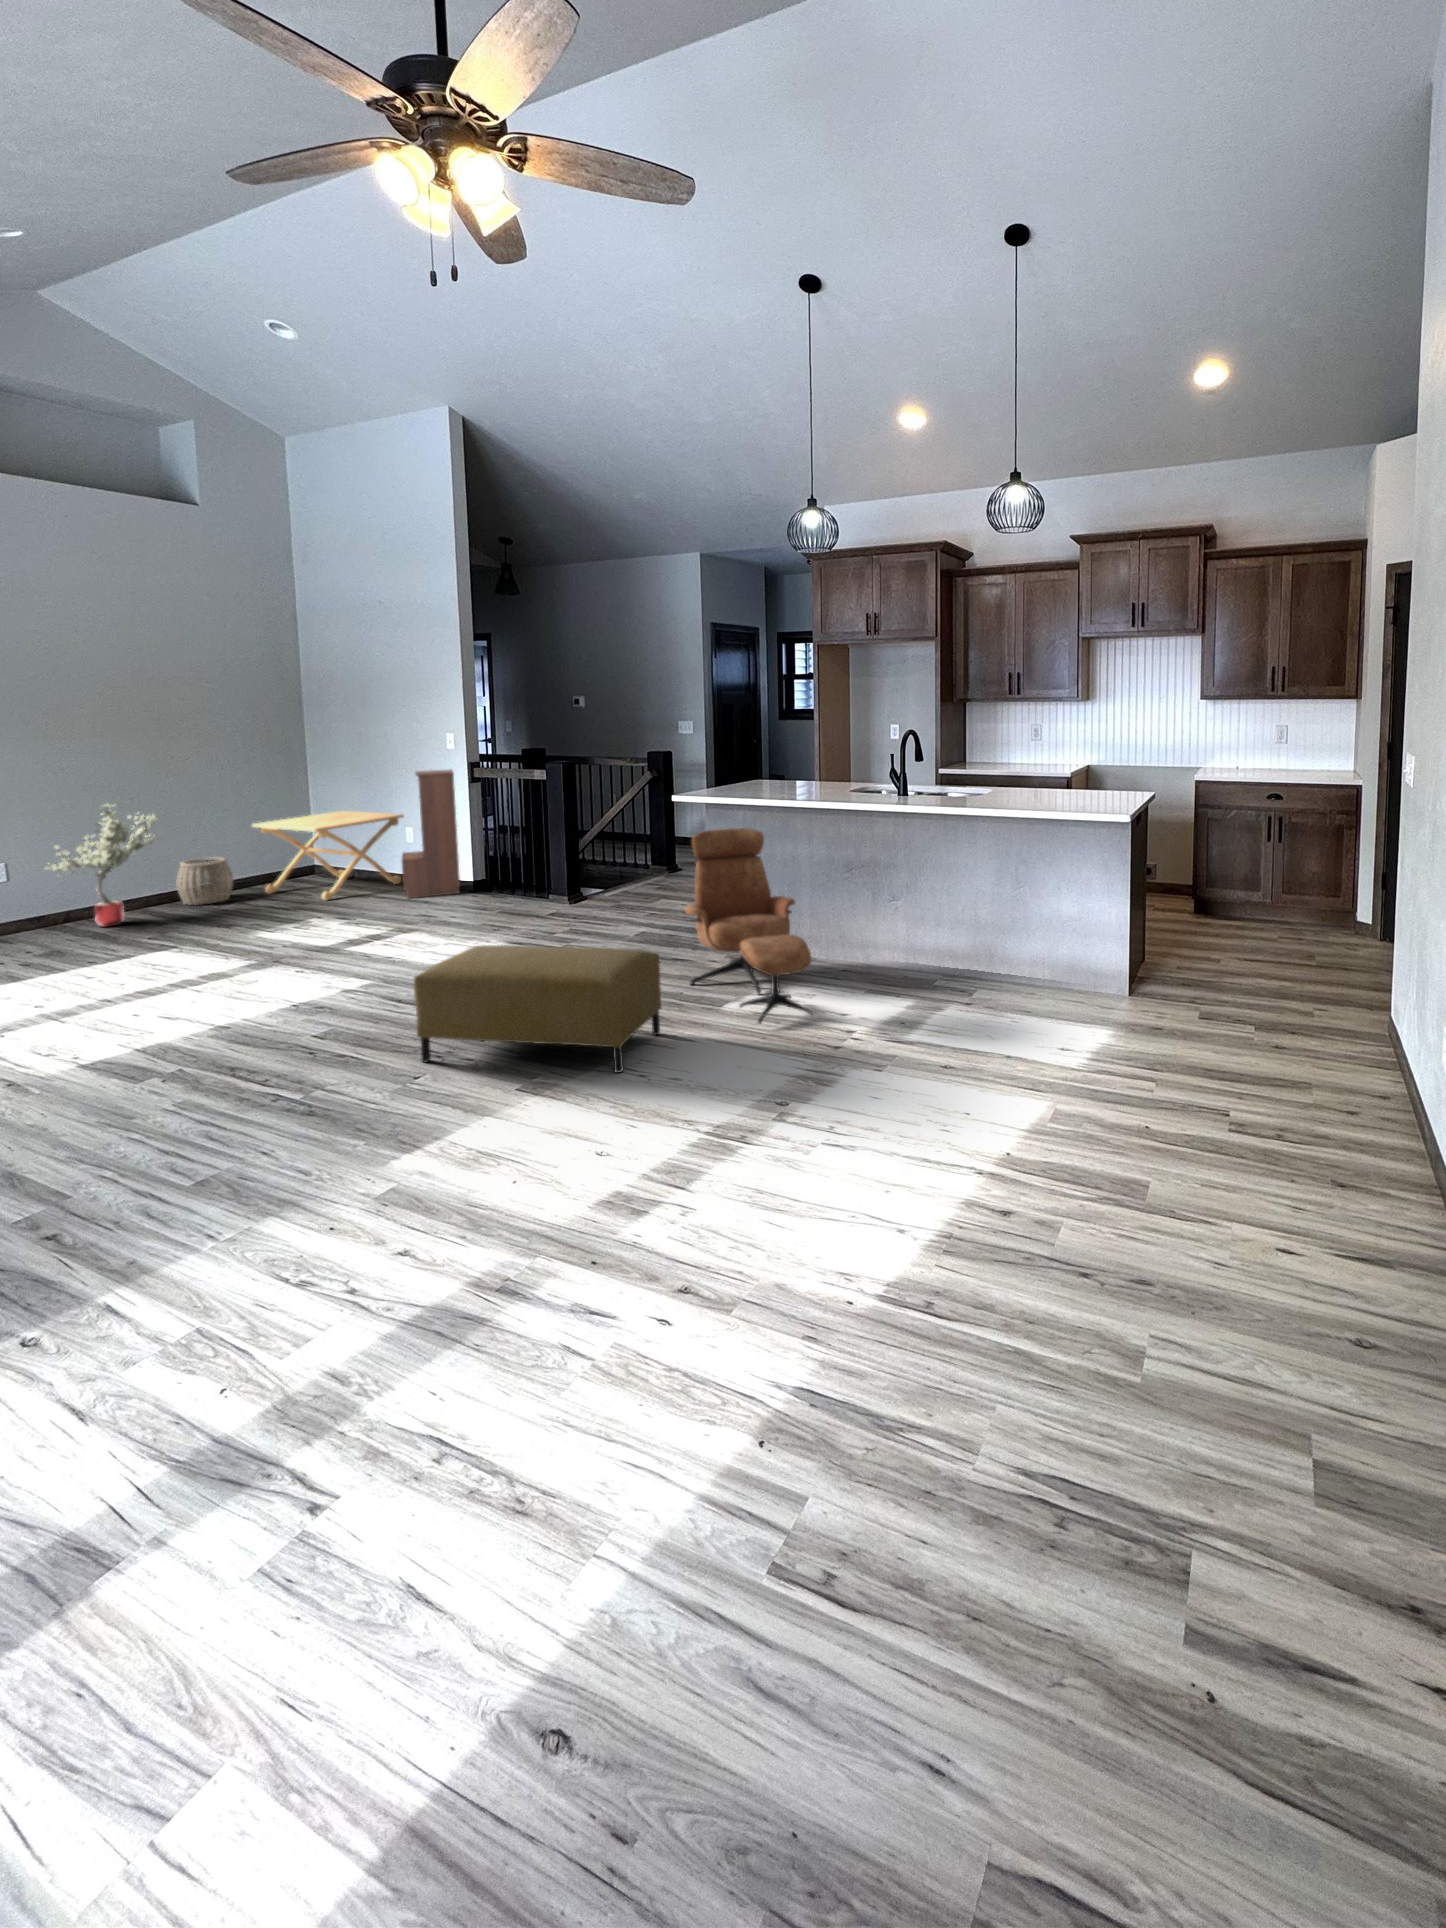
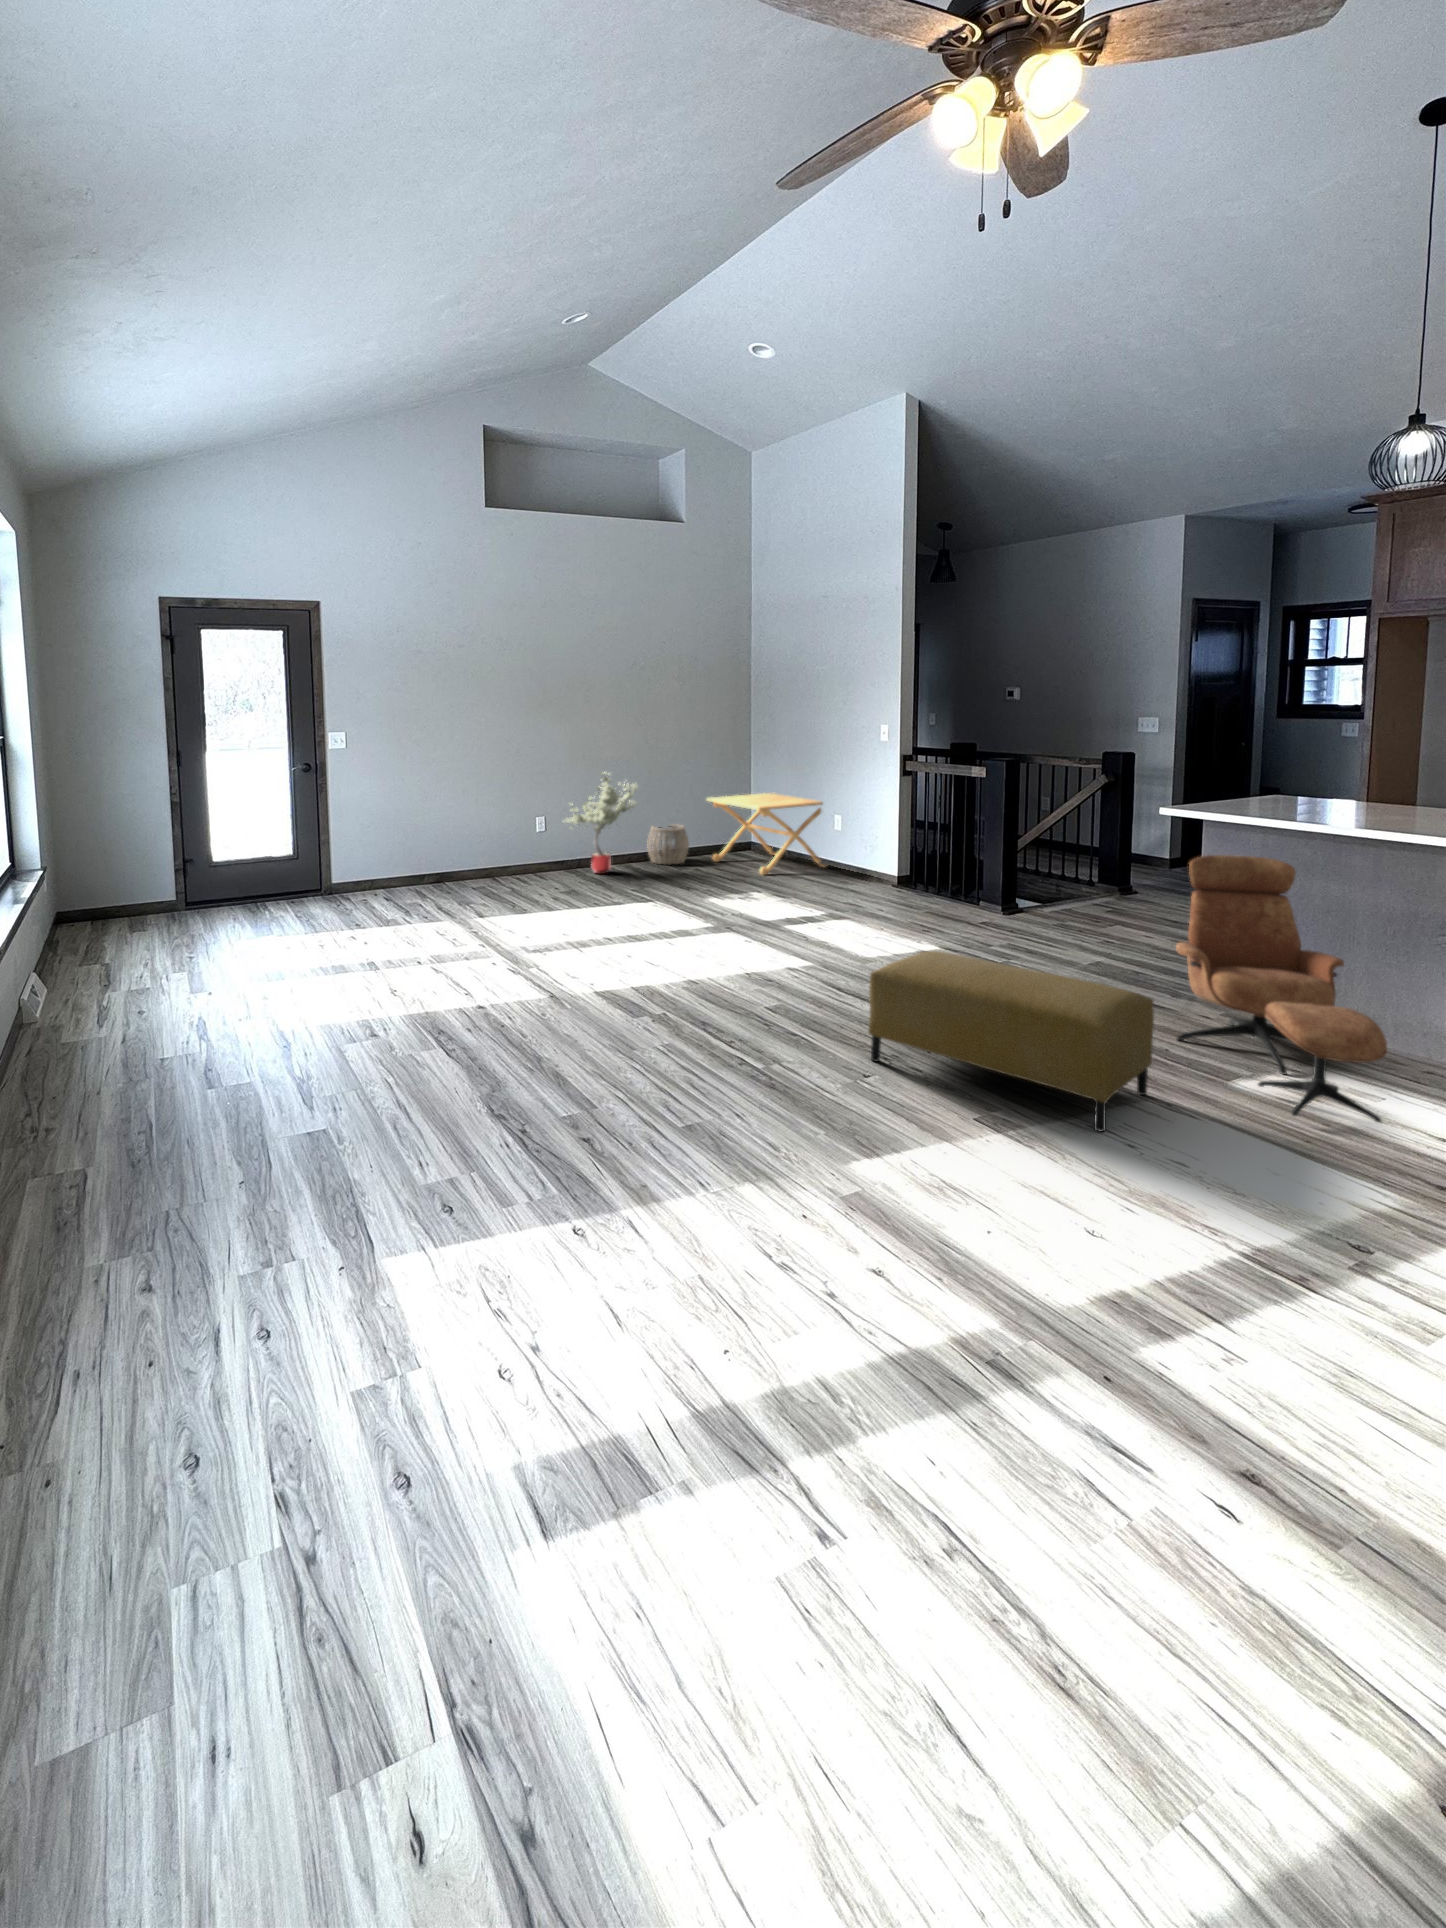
bookshelf: present [402,770,460,898] -> none [832,759,889,886]

